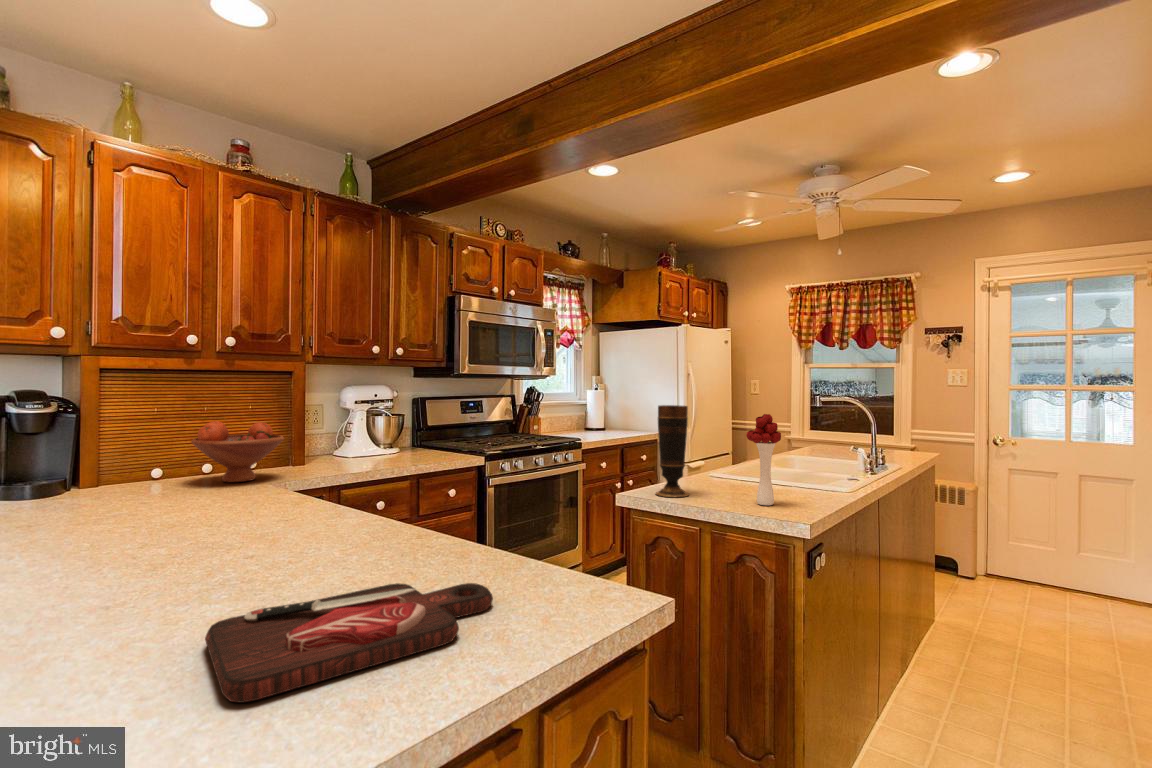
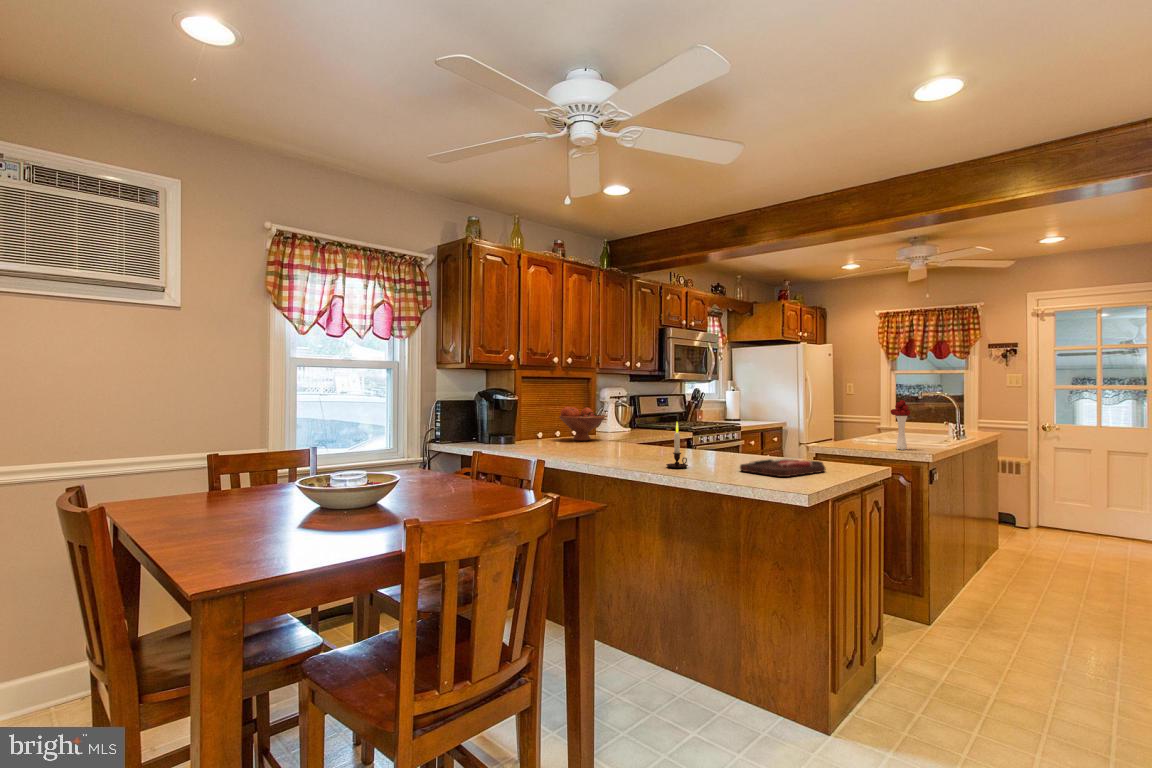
vase: present [656,405,689,497] -> none [833,397,853,447]
candle: none [57,489,150,622] -> present [666,422,688,468]

